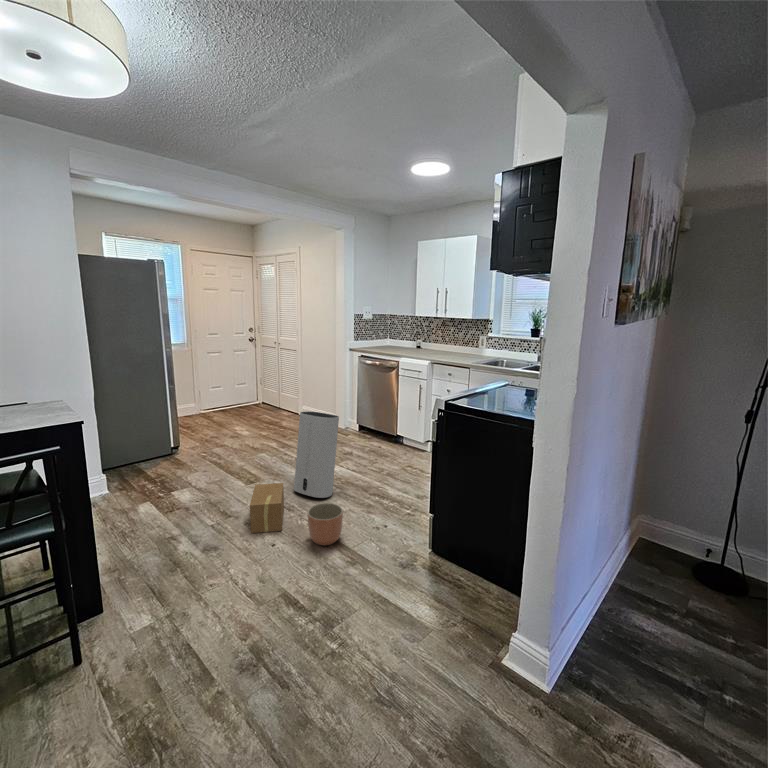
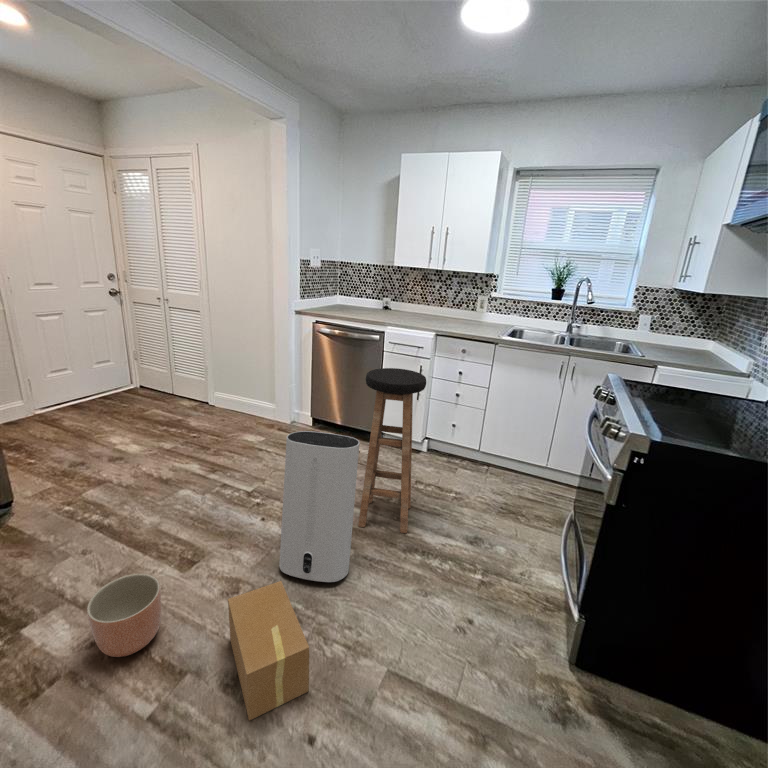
bar stool: none [351,380,393,487] -> present [358,368,426,533]
planter: present [308,503,343,545] -> present [87,574,161,657]

